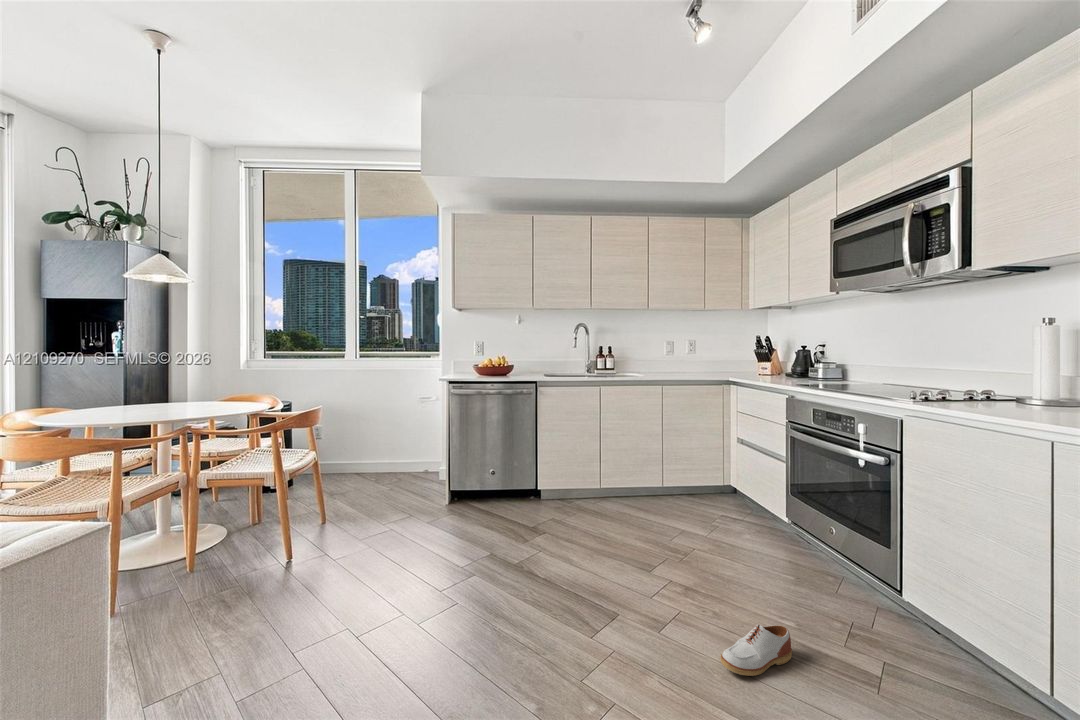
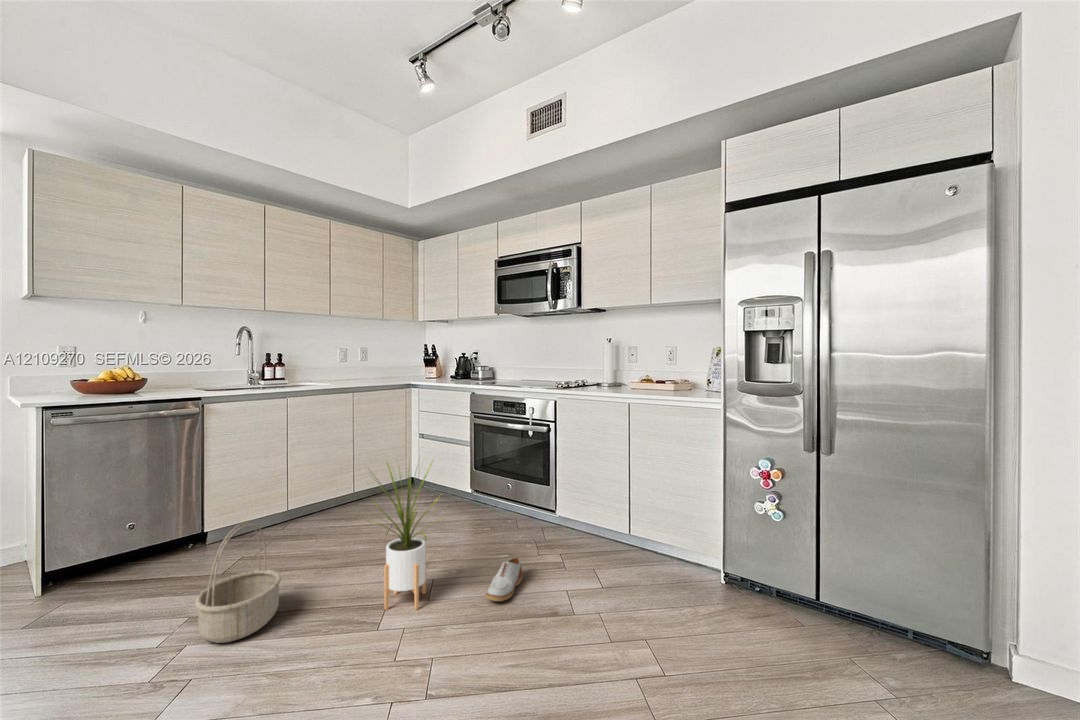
house plant: none [597,454,685,632] -> present [375,461,440,610]
basket: none [481,491,543,585] -> present [195,523,281,643]

